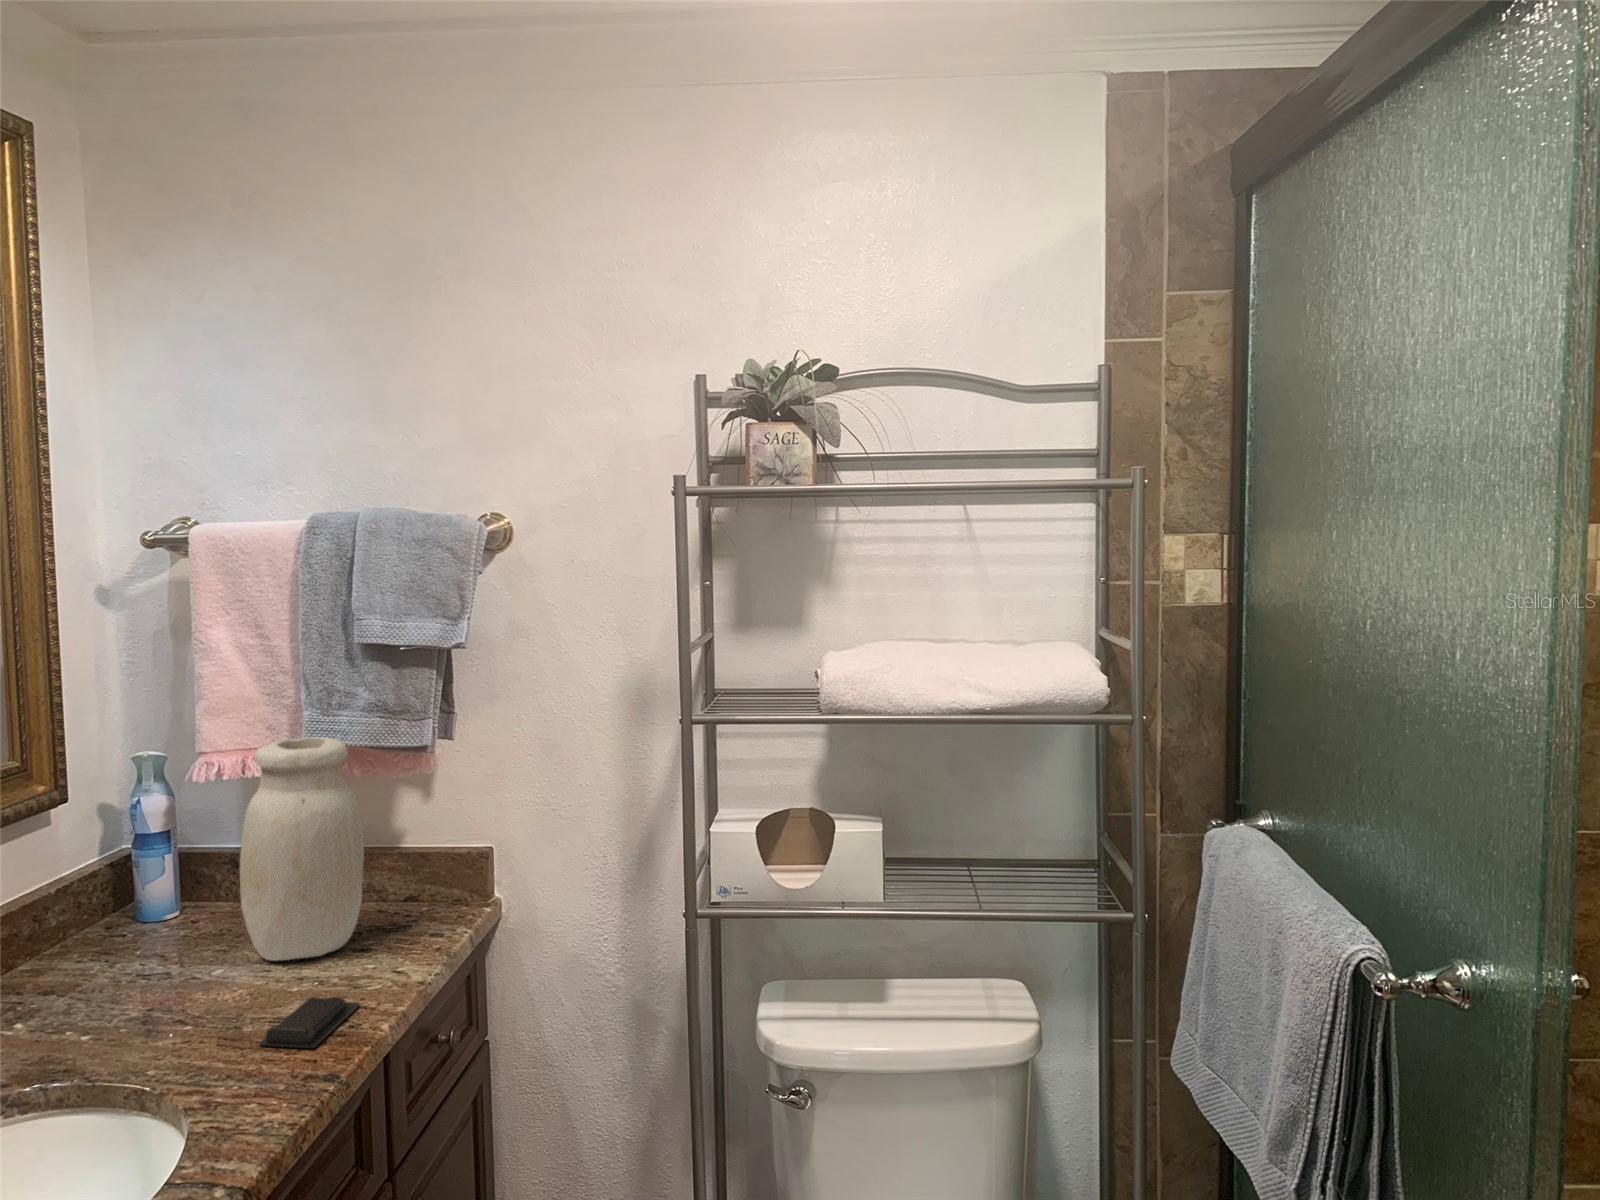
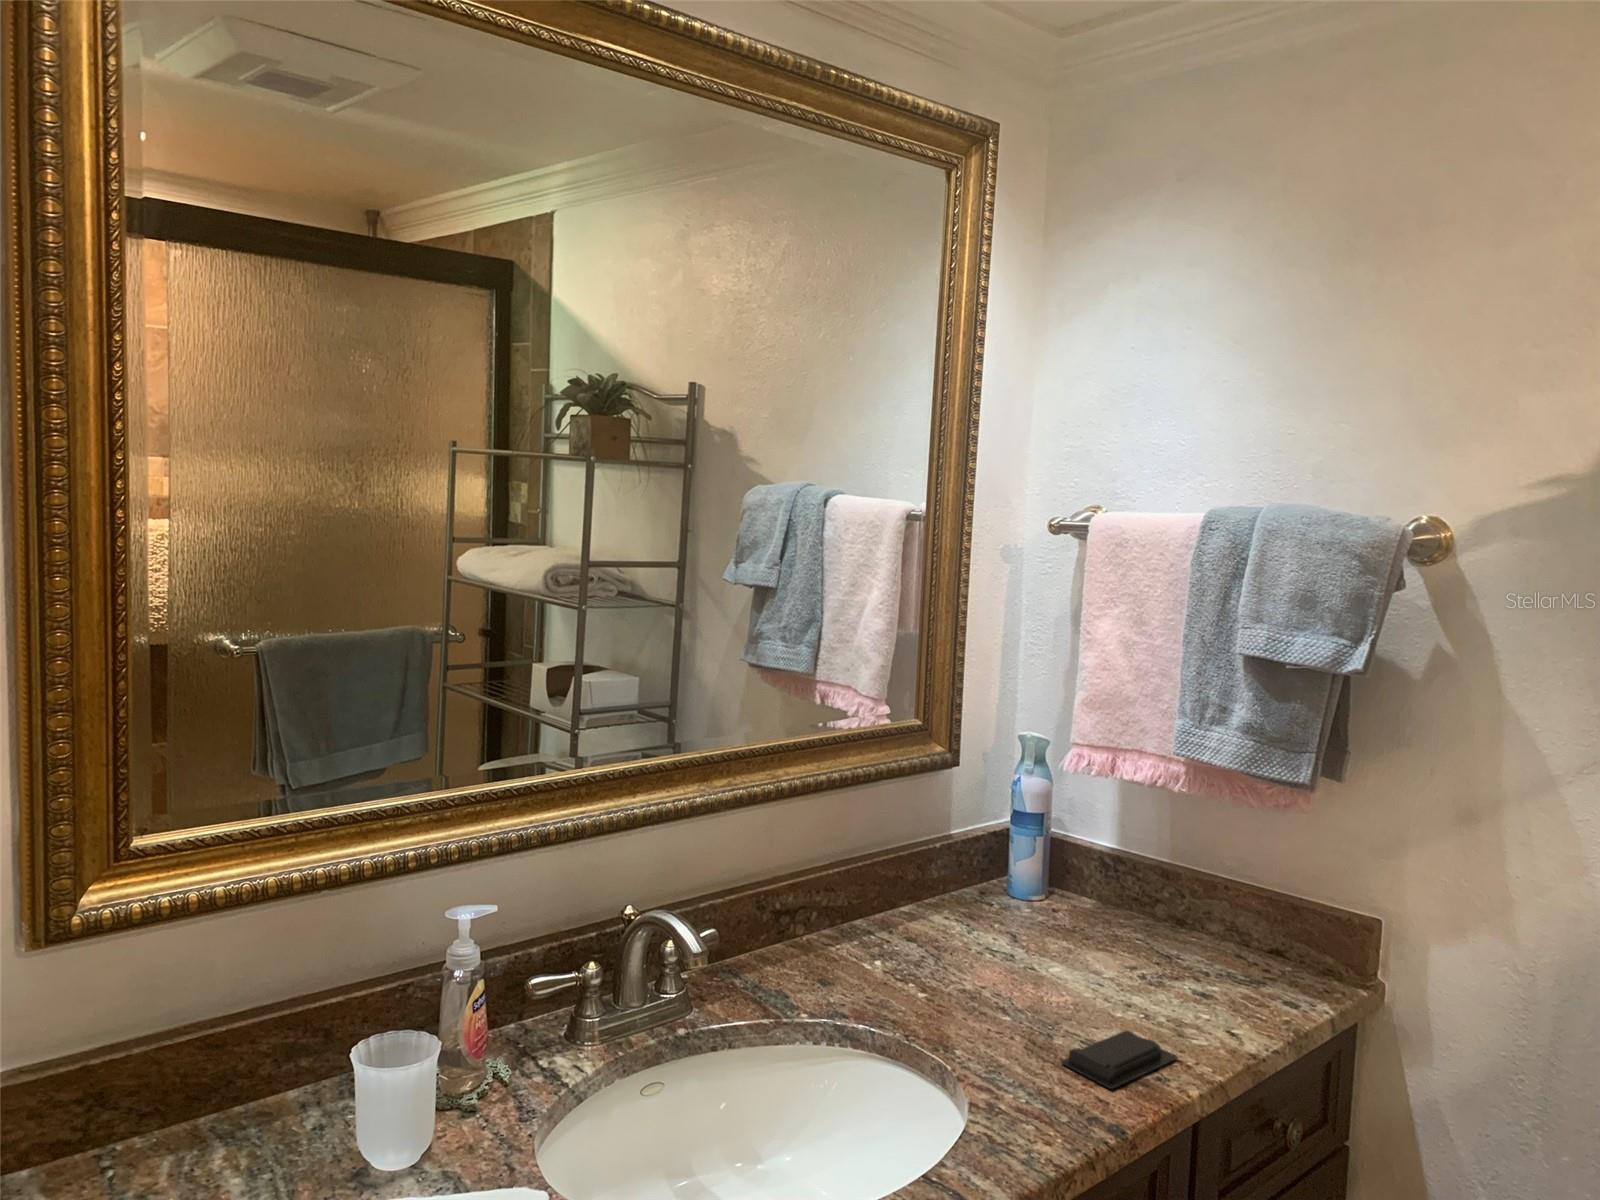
jar: present [240,737,364,961] -> none [1086,745,1218,987]

